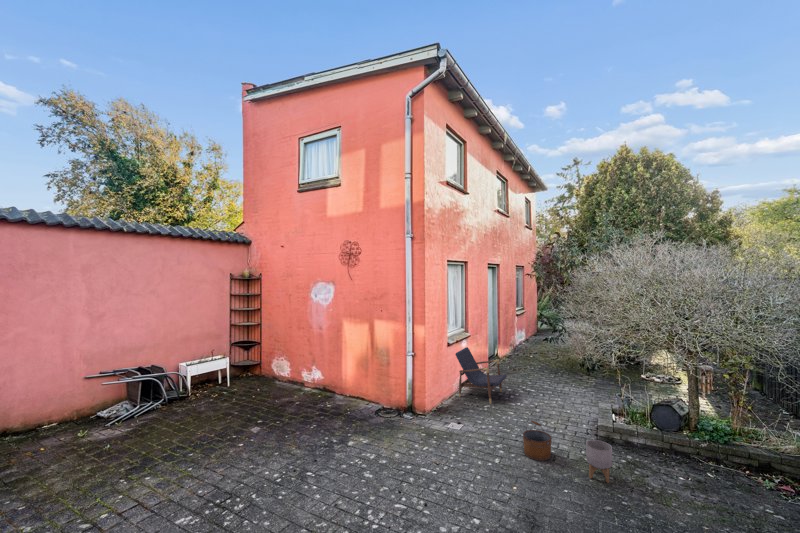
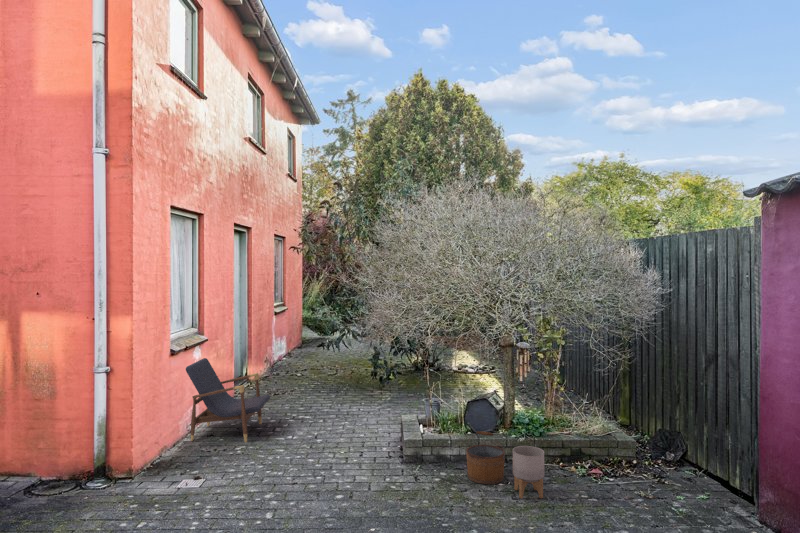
bucket: present [523,421,551,461] -> present [466,431,505,484]
planter: present [586,440,612,483] -> present [513,446,544,499]

